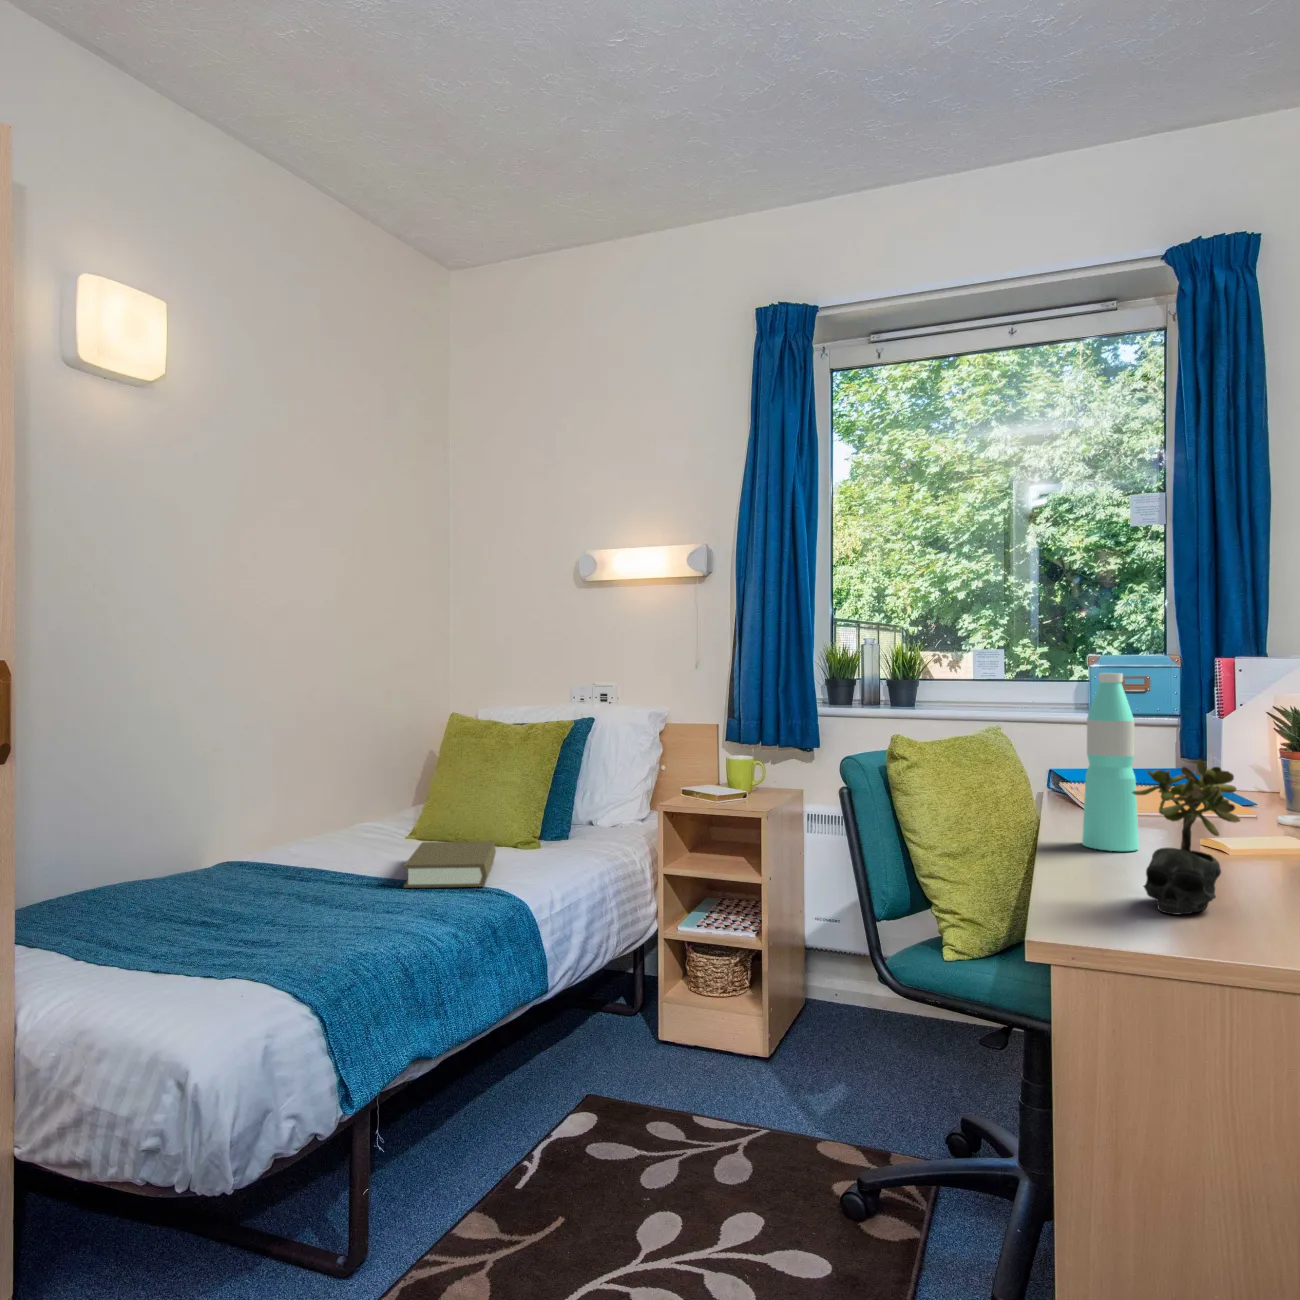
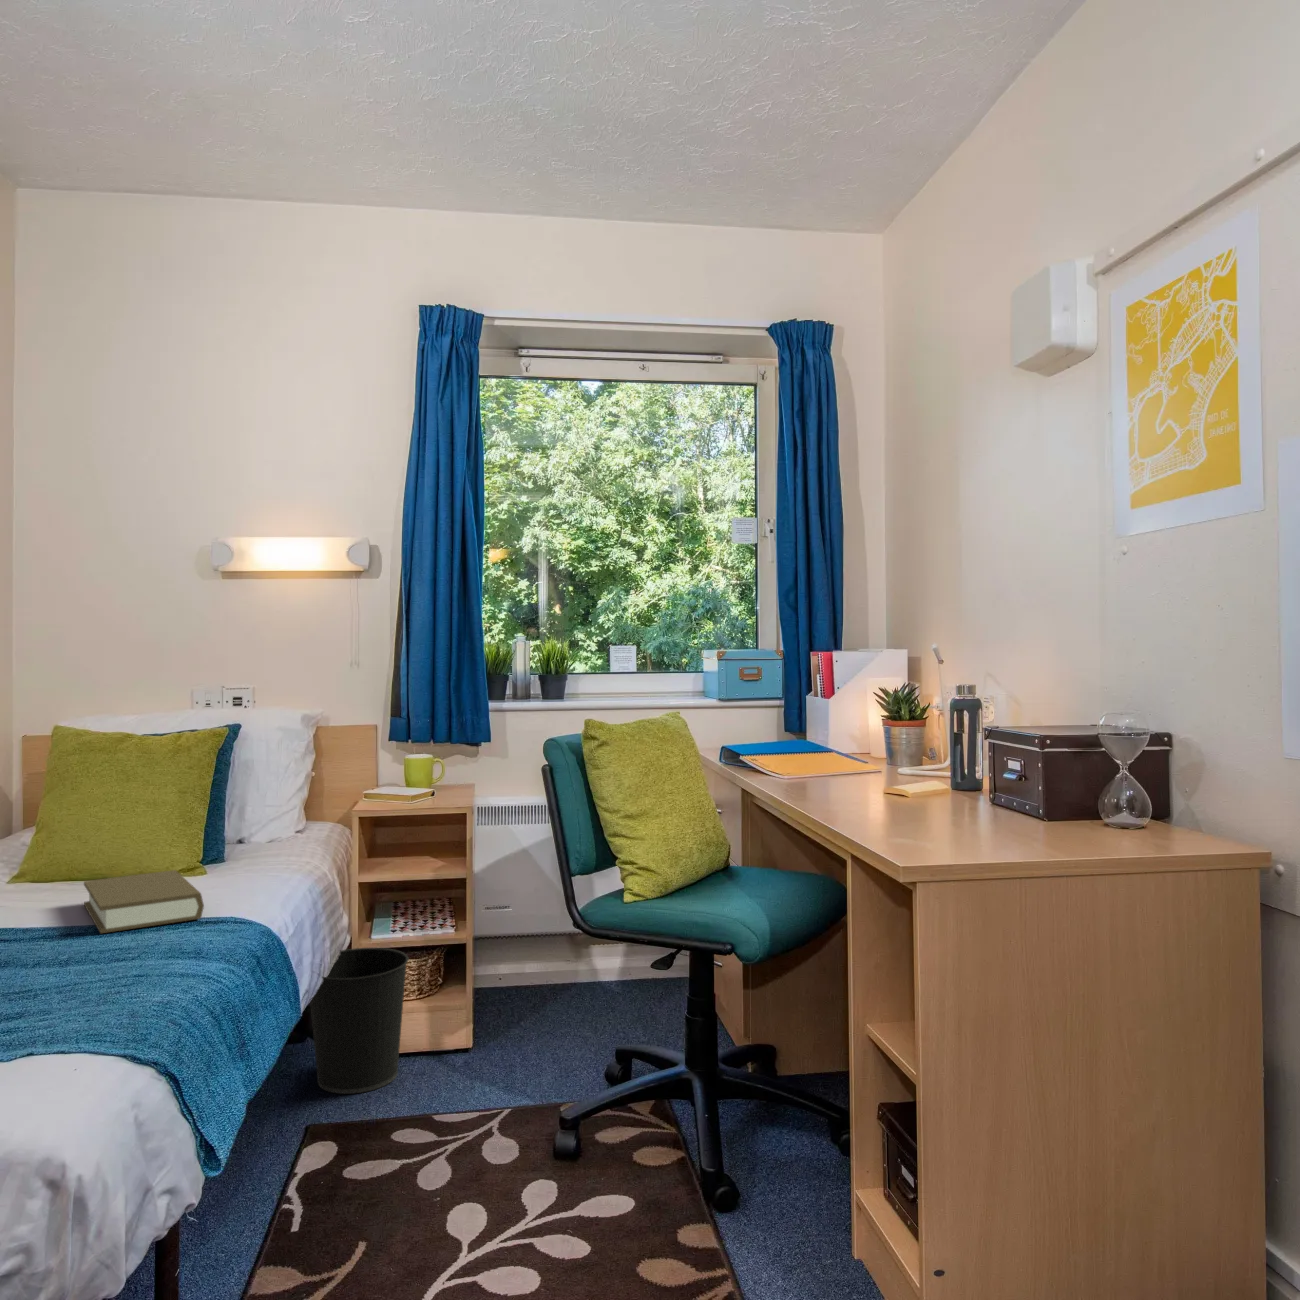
water bottle: present [1082,673,1139,851] -> none [825,666,866,804]
succulent plant: present [1132,759,1240,914] -> none [919,726,997,839]
wastebasket: none [608,936,704,1076] -> present [310,948,409,1094]

